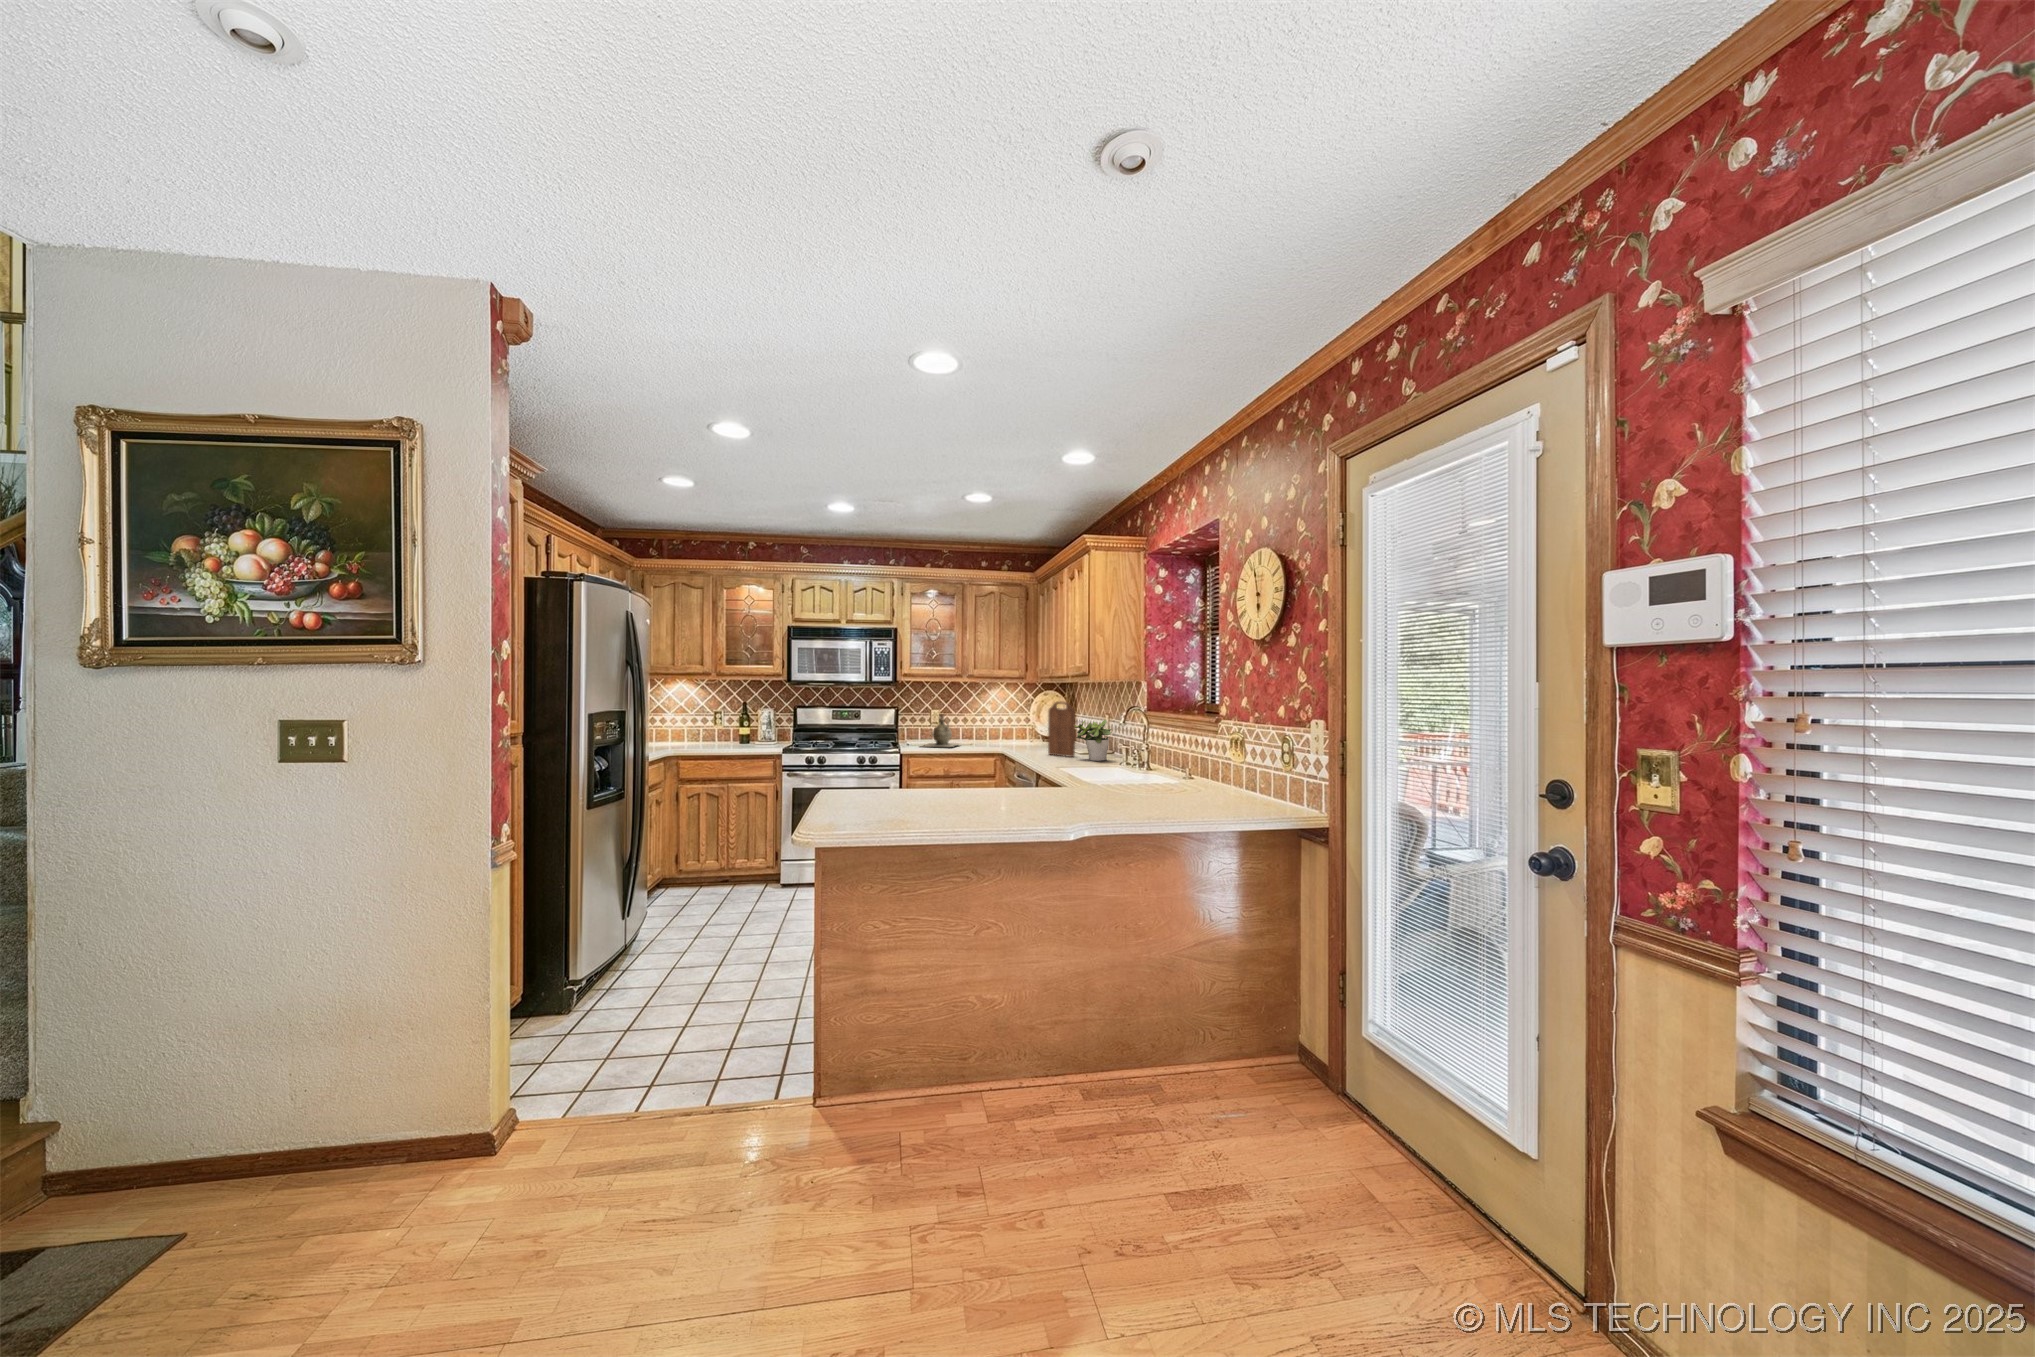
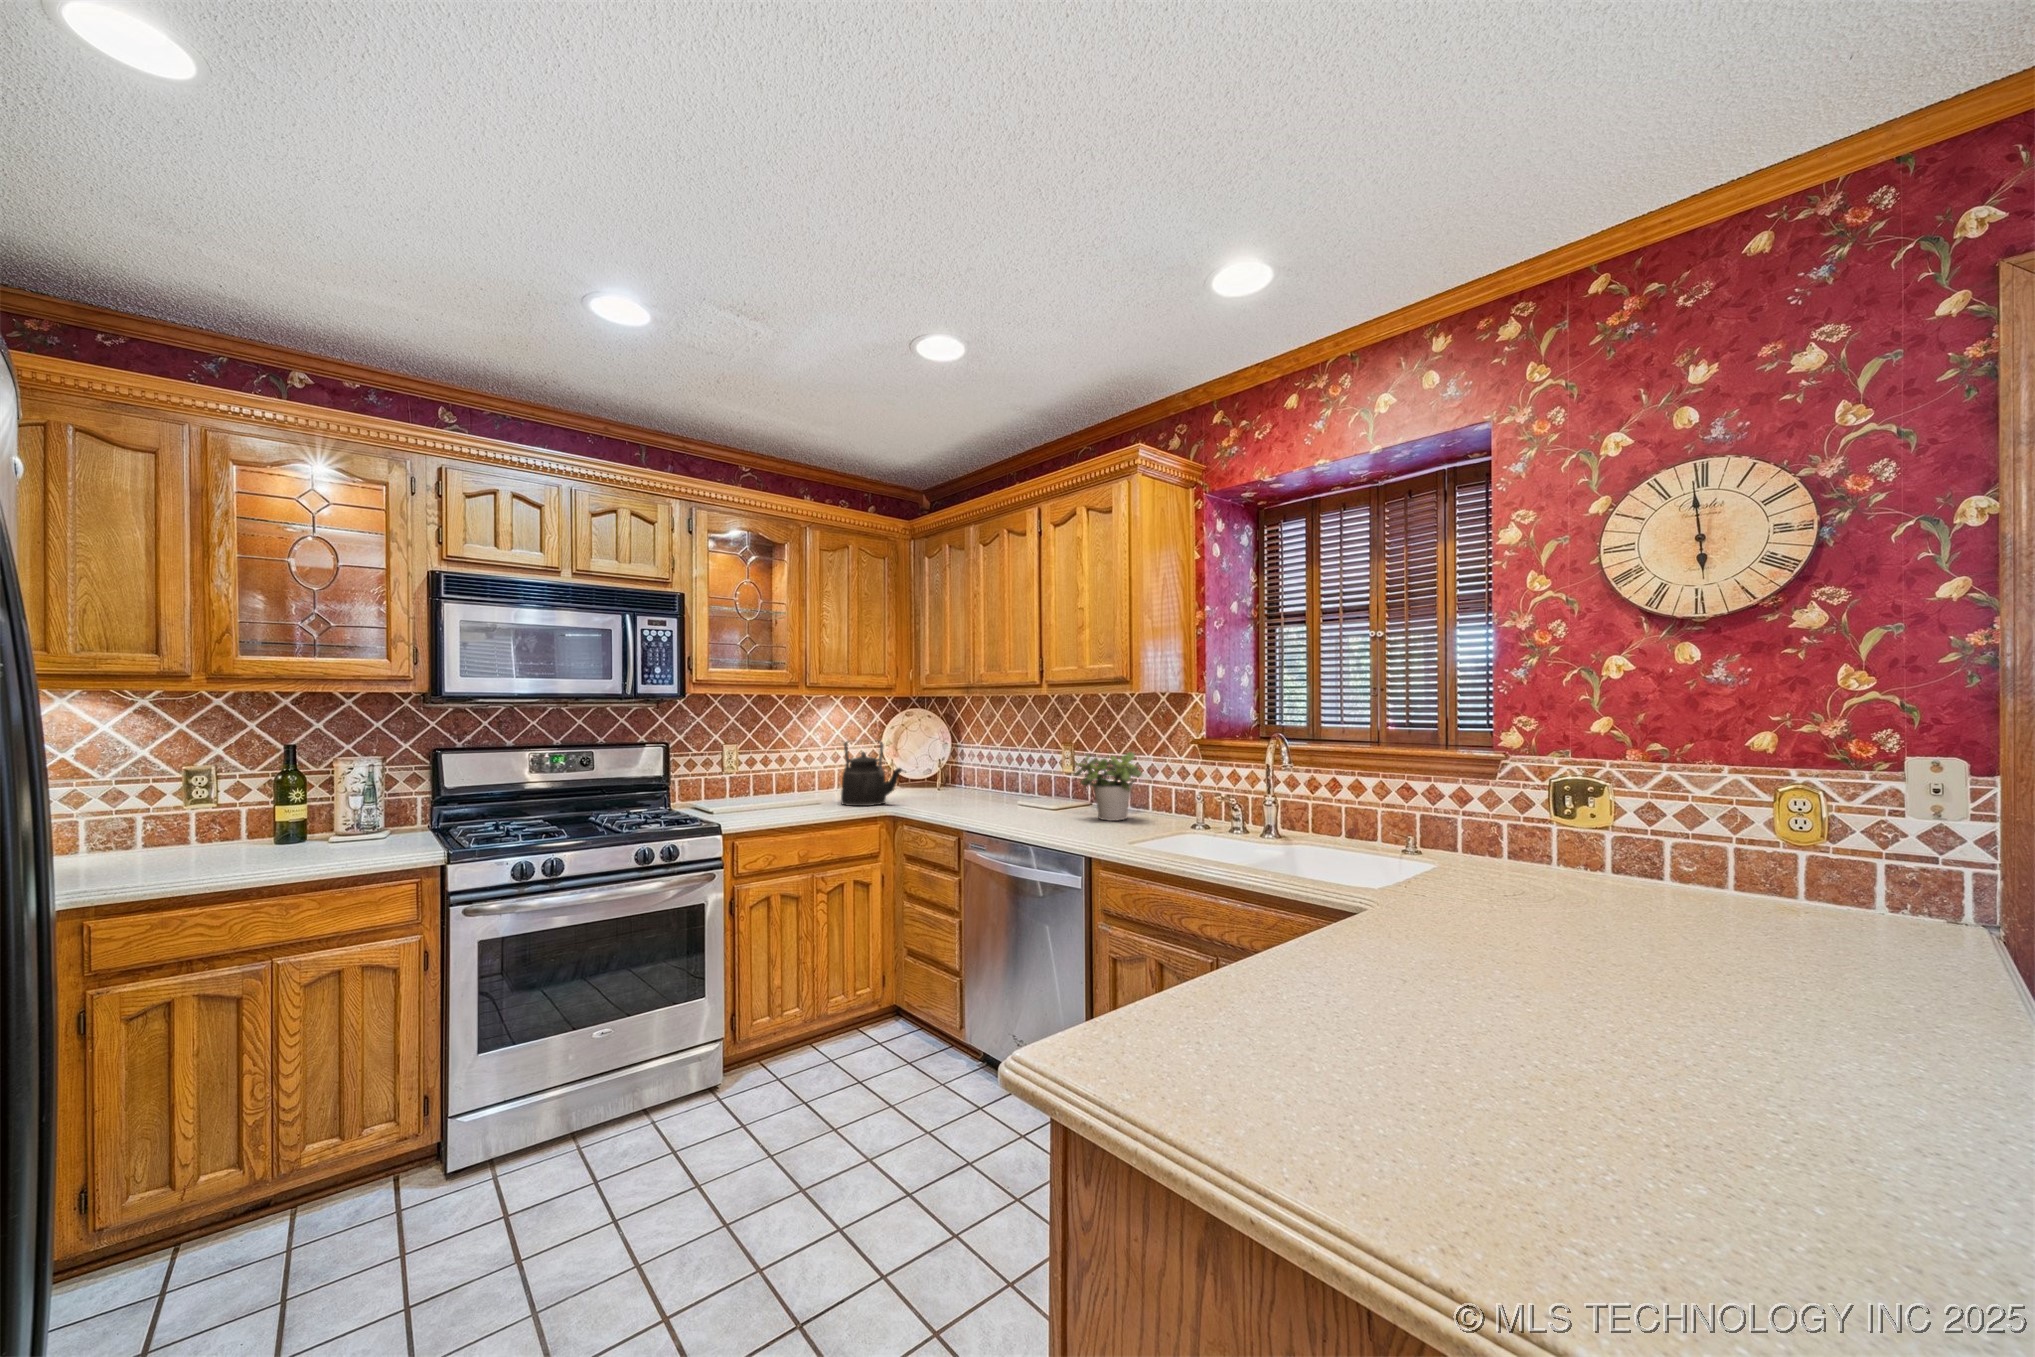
cutting board: present [1048,701,1075,757] -> none [1007,723,1061,816]
kettle: none [980,710,1010,747] -> present [841,741,902,806]
ceramic jug: present [923,714,958,747] -> none [743,752,813,818]

